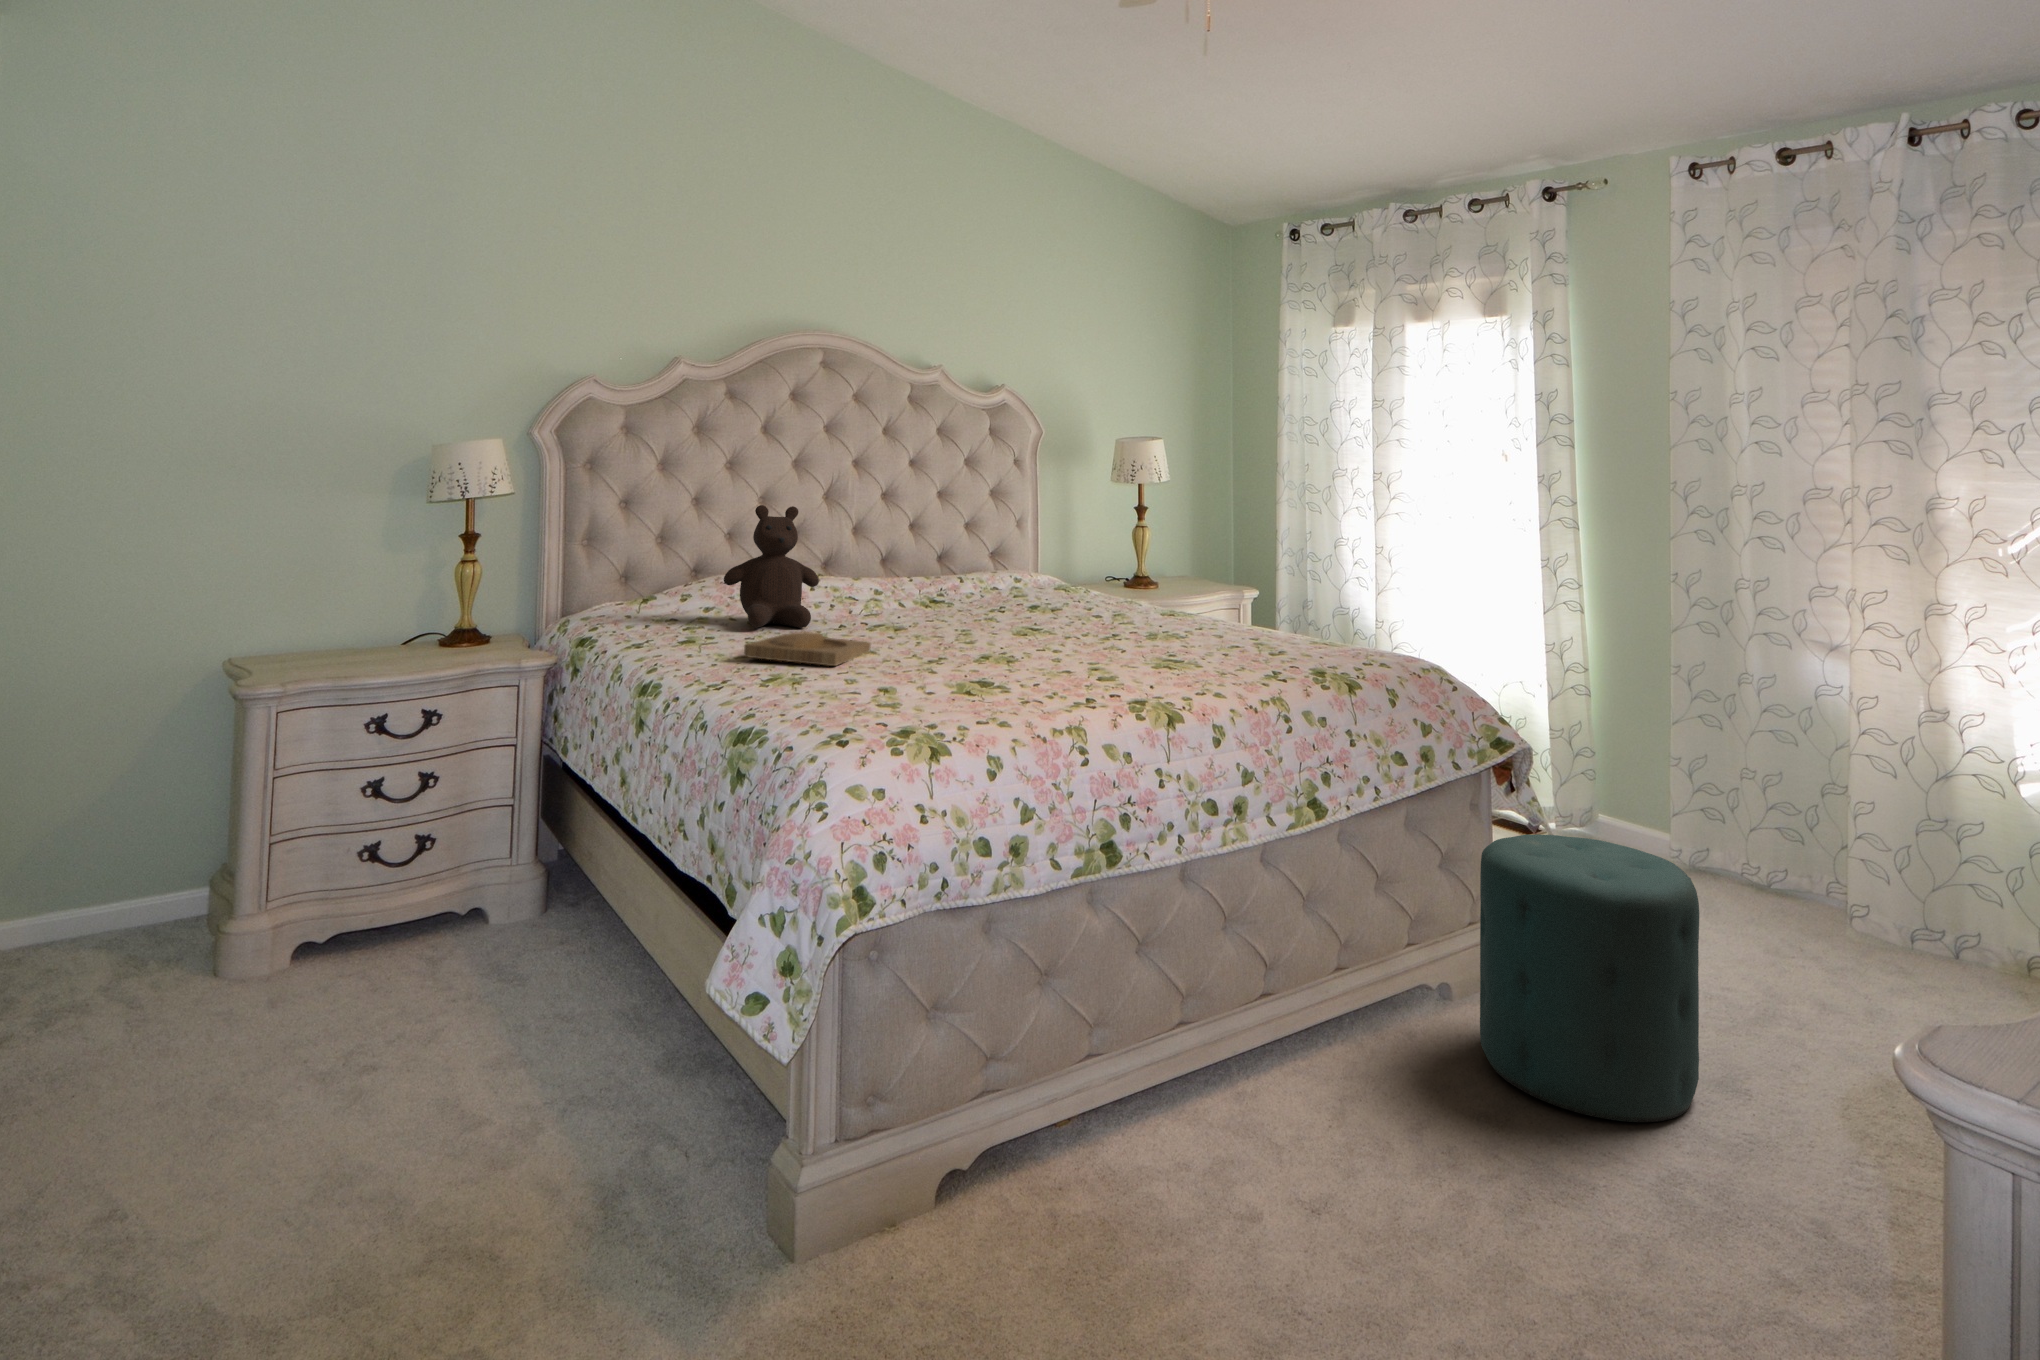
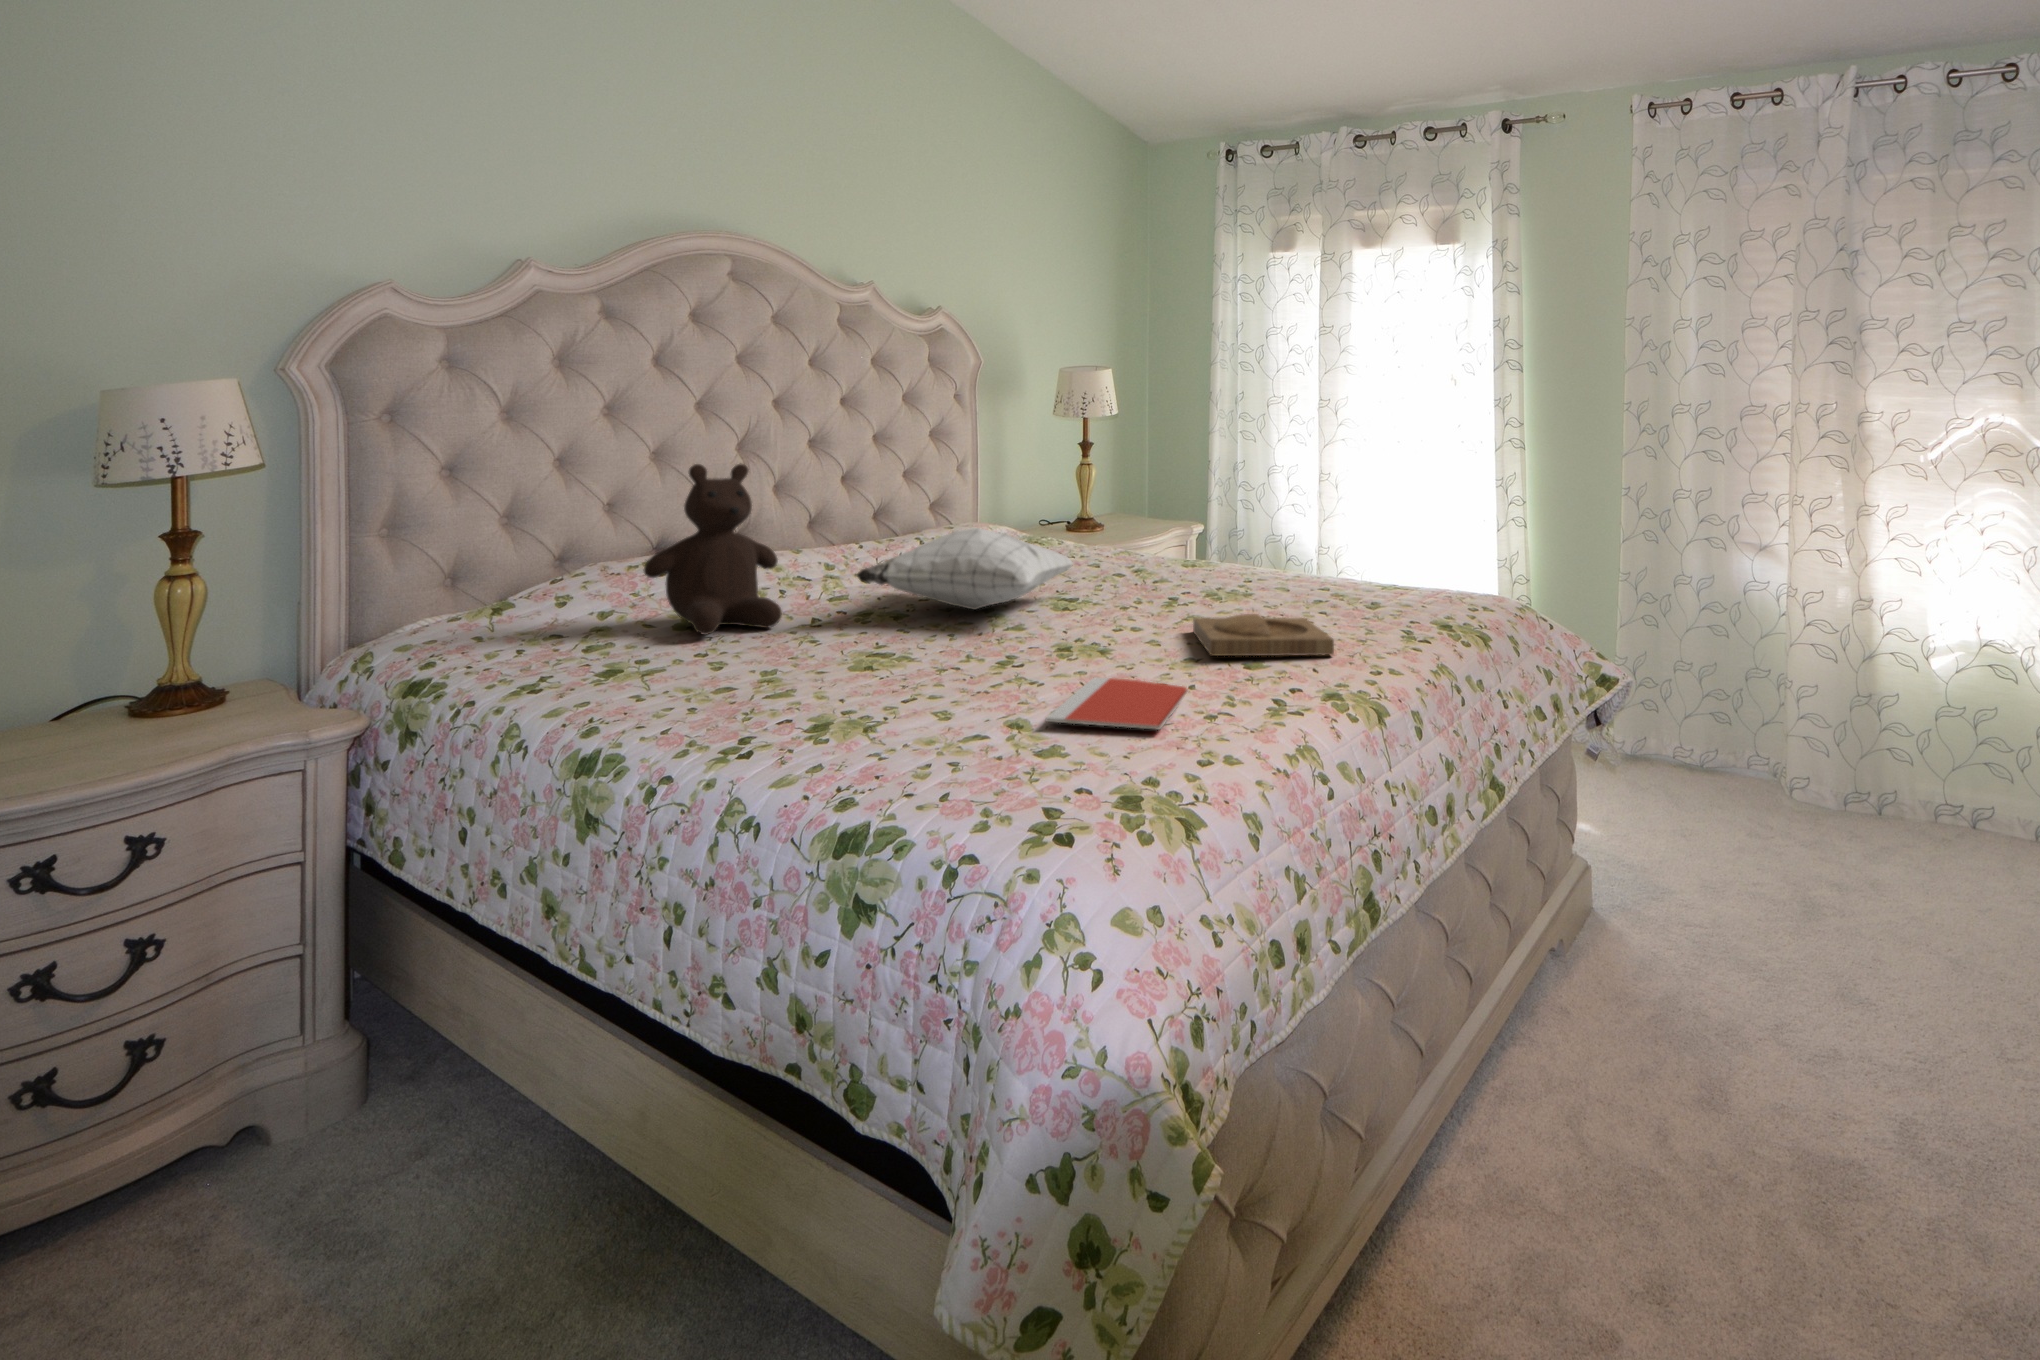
pillow: none [860,564,1042,629] -> present [857,528,1073,610]
tray: present [744,632,871,666] -> present [1193,614,1334,656]
notebook: none [905,674,1045,703] -> present [1046,677,1189,730]
ottoman: present [1480,834,1699,1122] -> none [1639,772,1865,1076]

